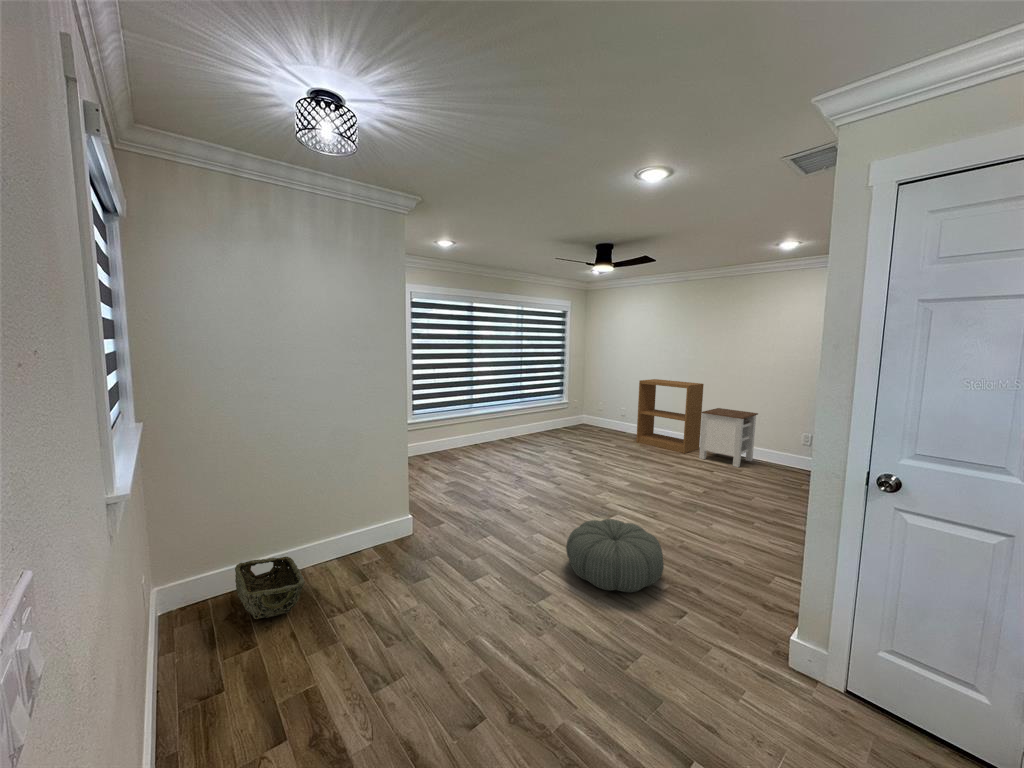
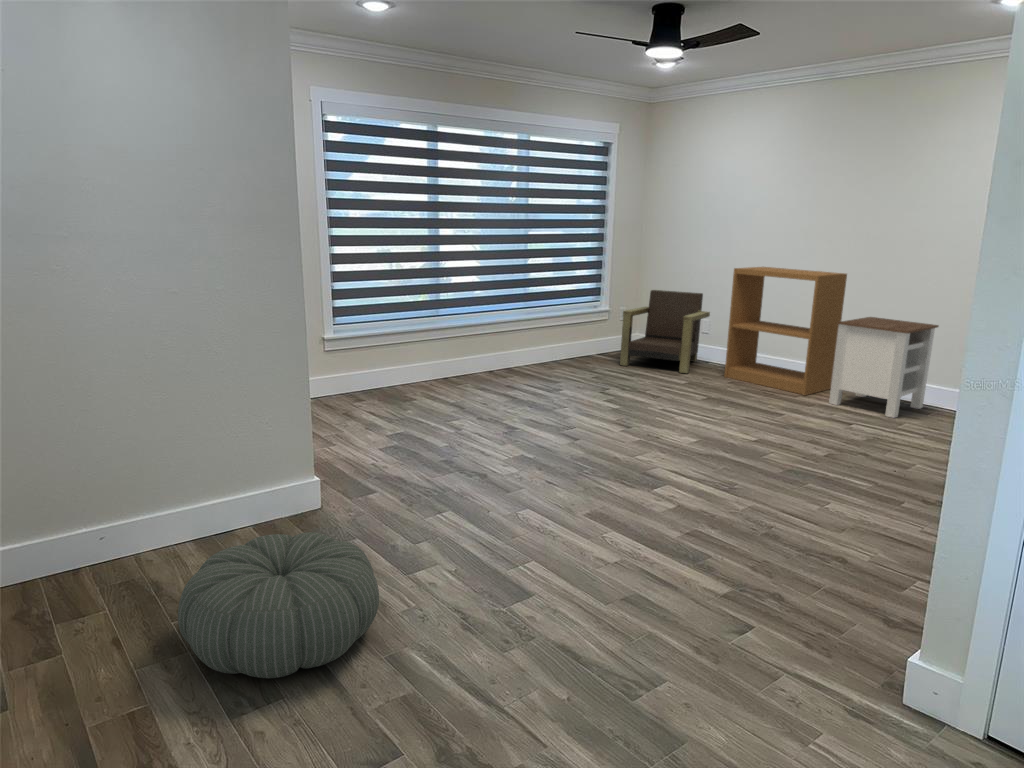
armchair: none [576,391,625,440] -> present [620,290,710,373]
pouf: present [566,519,664,592] -> present [178,532,379,678]
woven basket: present [235,557,305,619] -> none [23,531,134,618]

